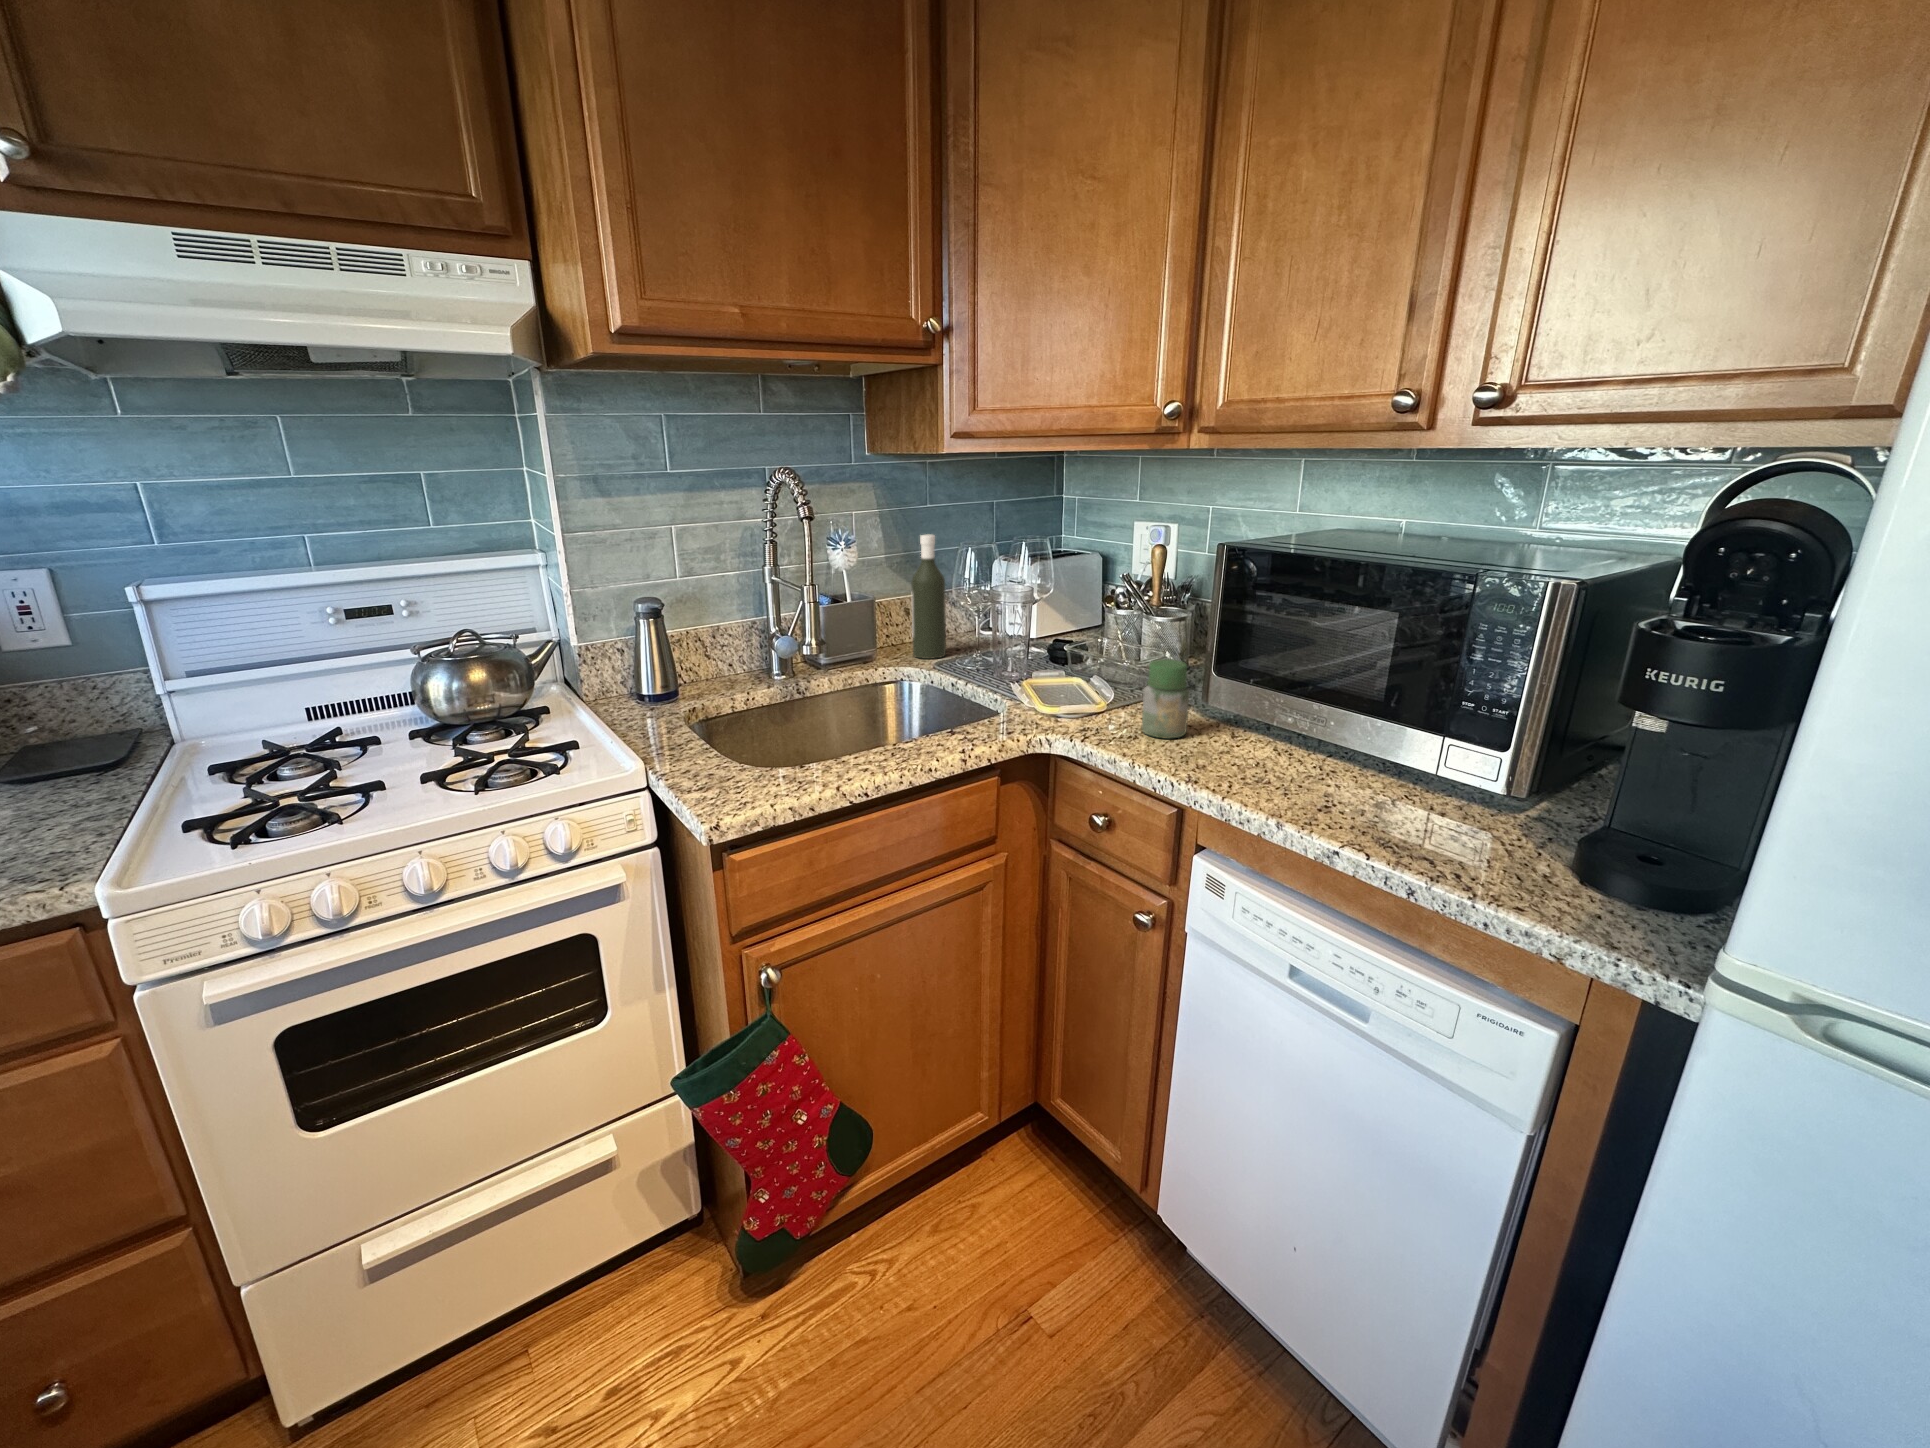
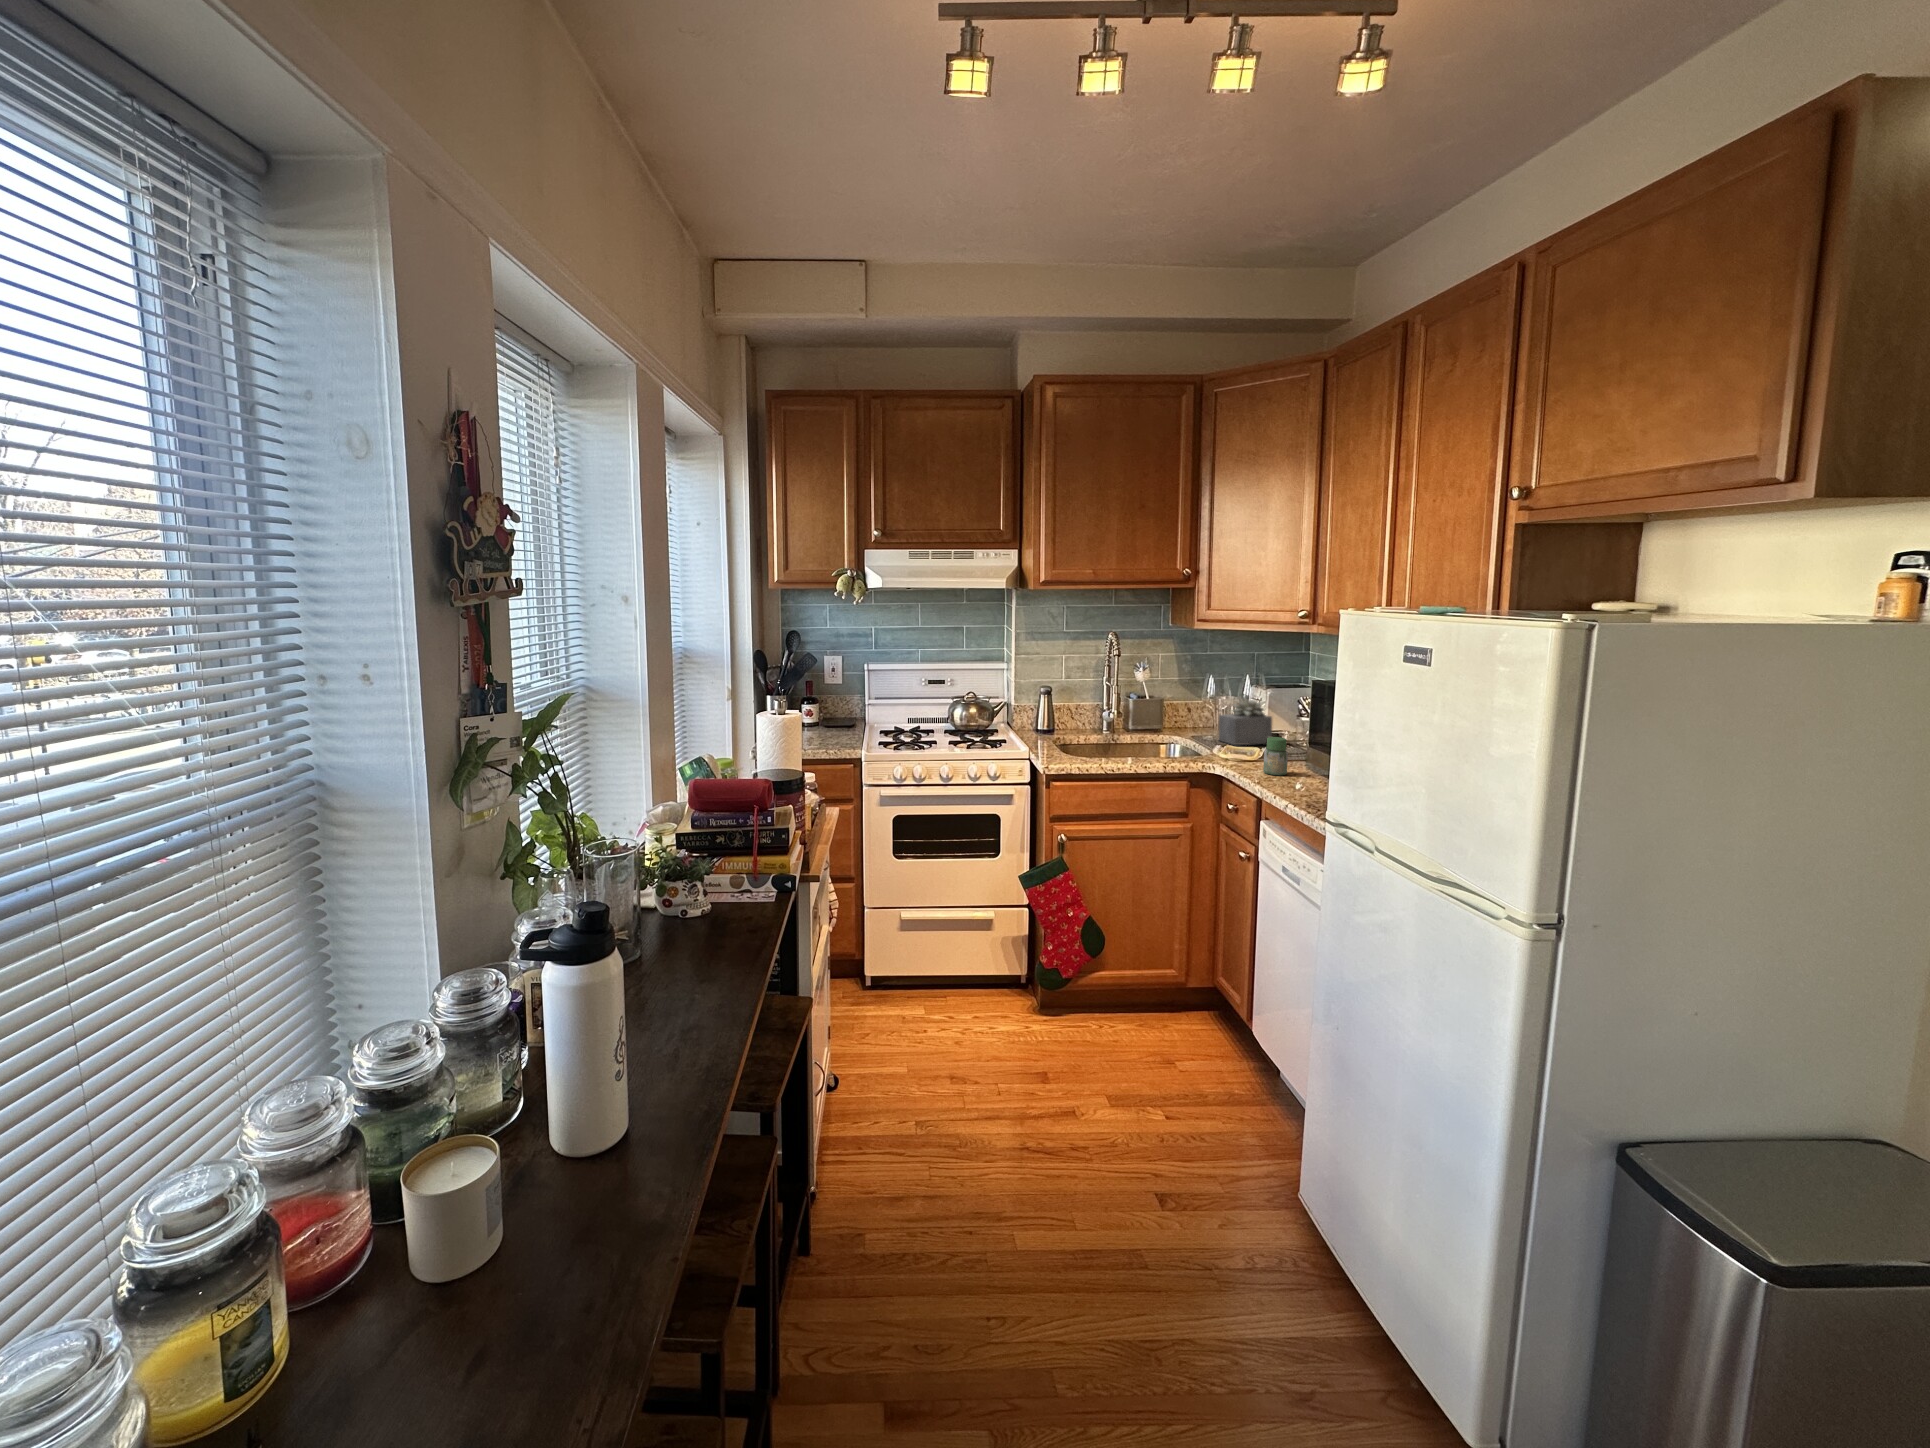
bottle: present [911,535,946,659] -> none [1187,670,1208,737]
succulent plant: none [973,580,1064,670] -> present [1219,699,1272,745]

